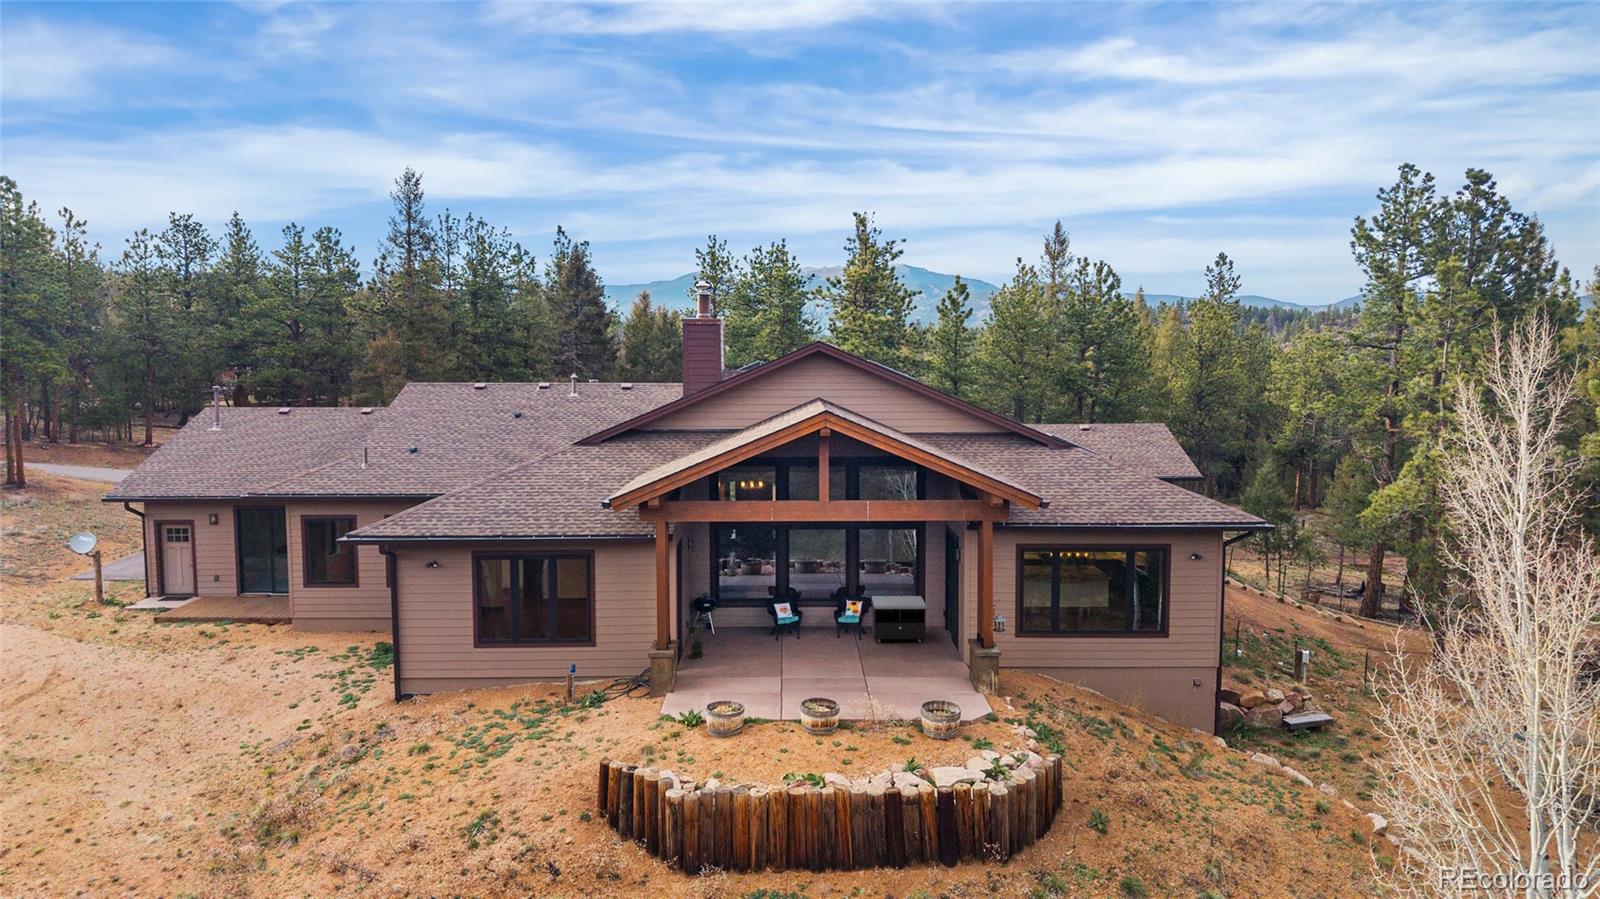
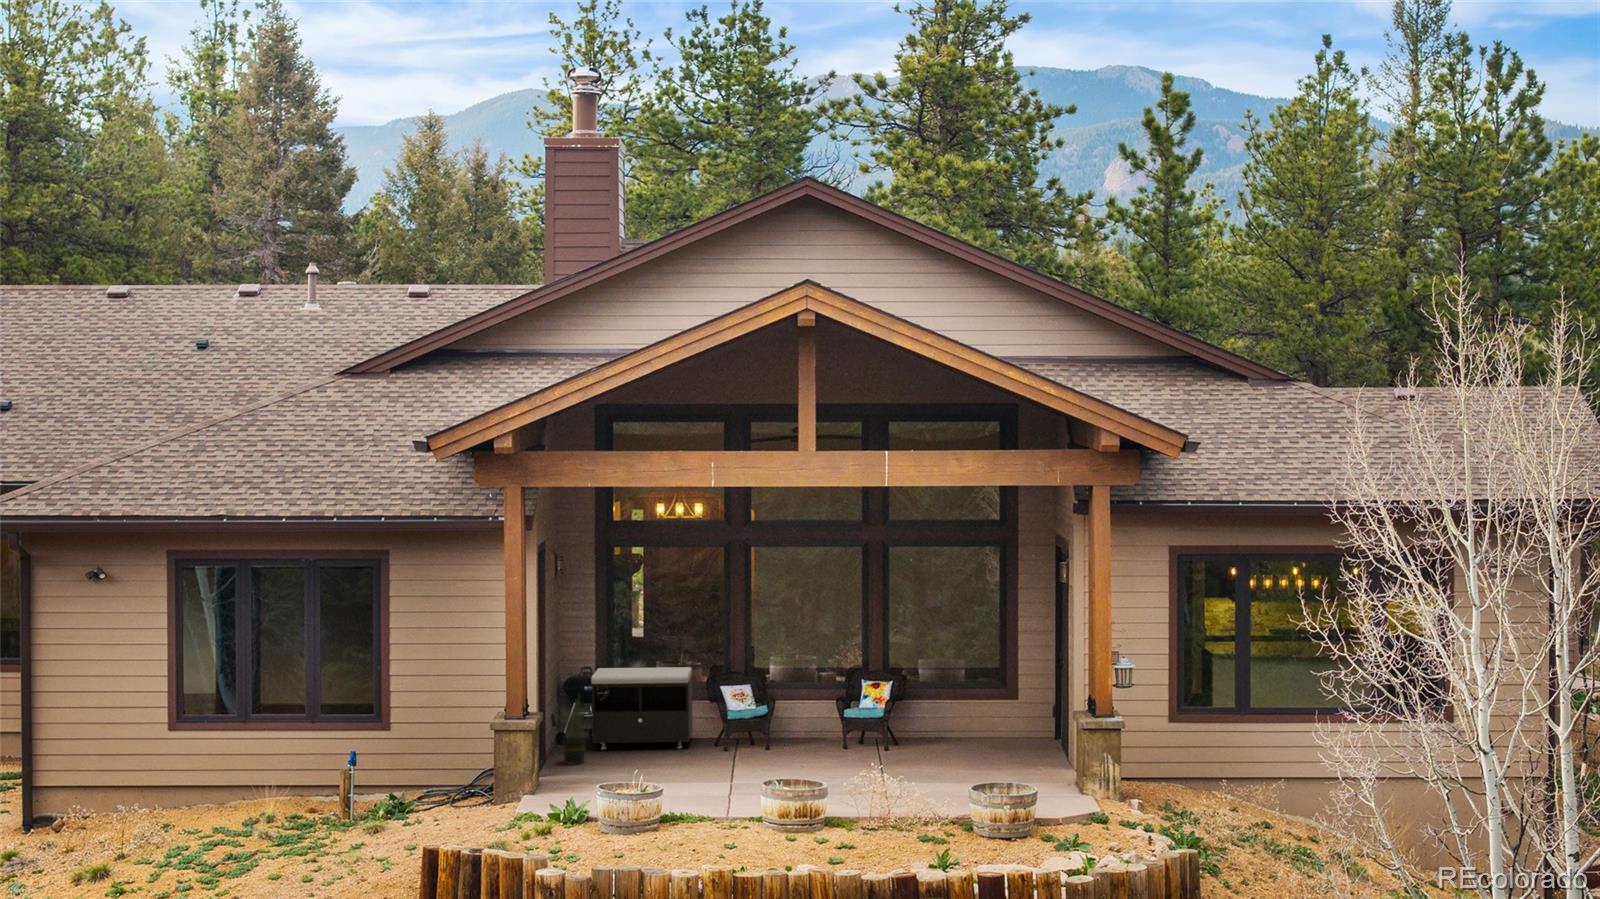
storage bench: present [872,596,926,642] -> present [591,667,693,749]

